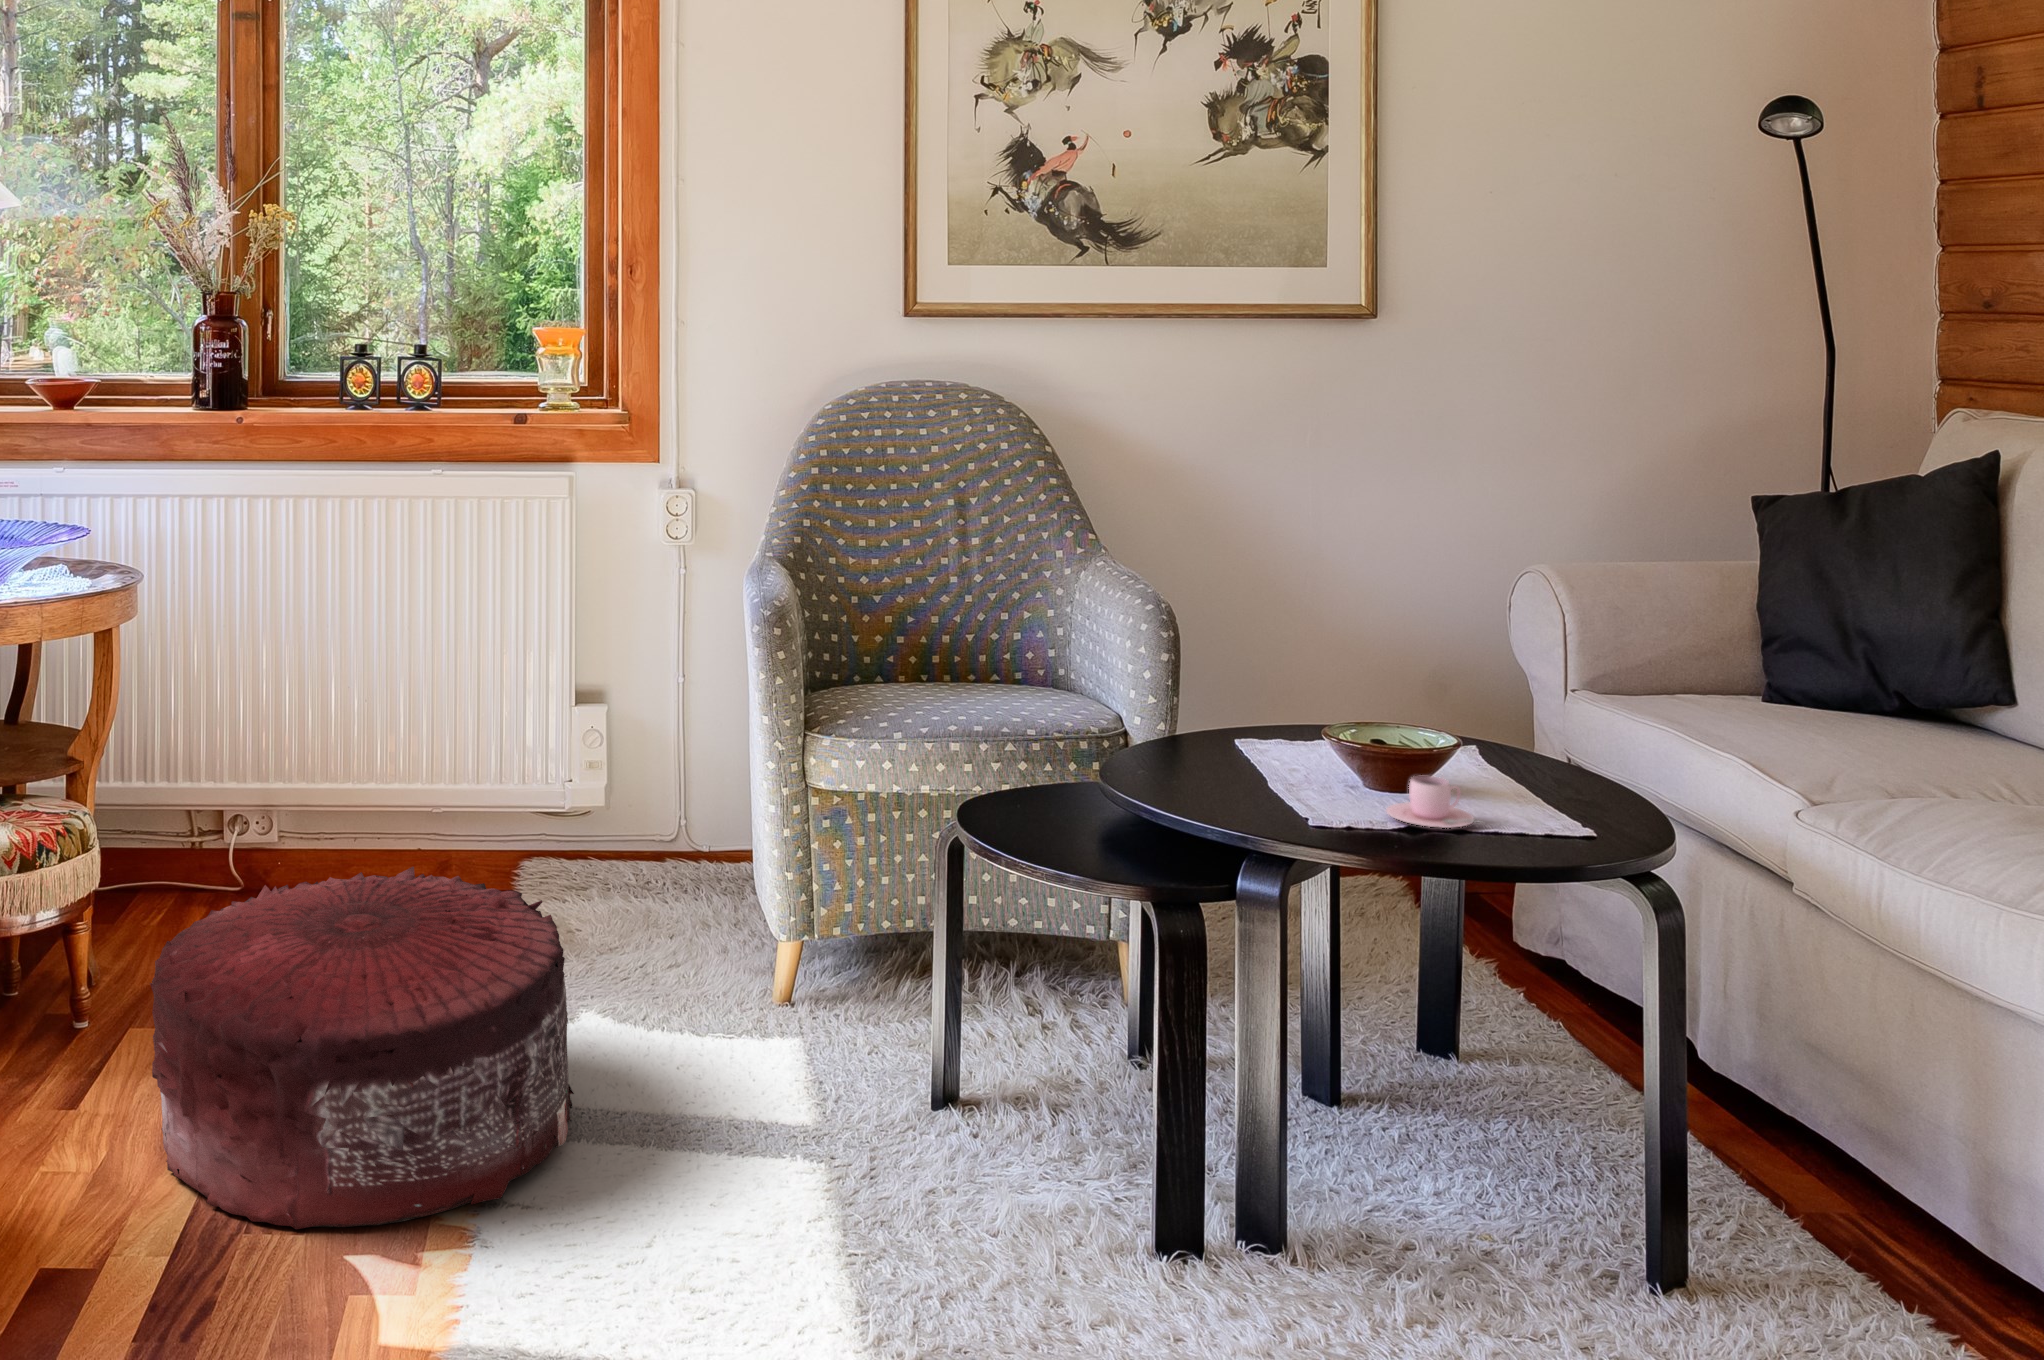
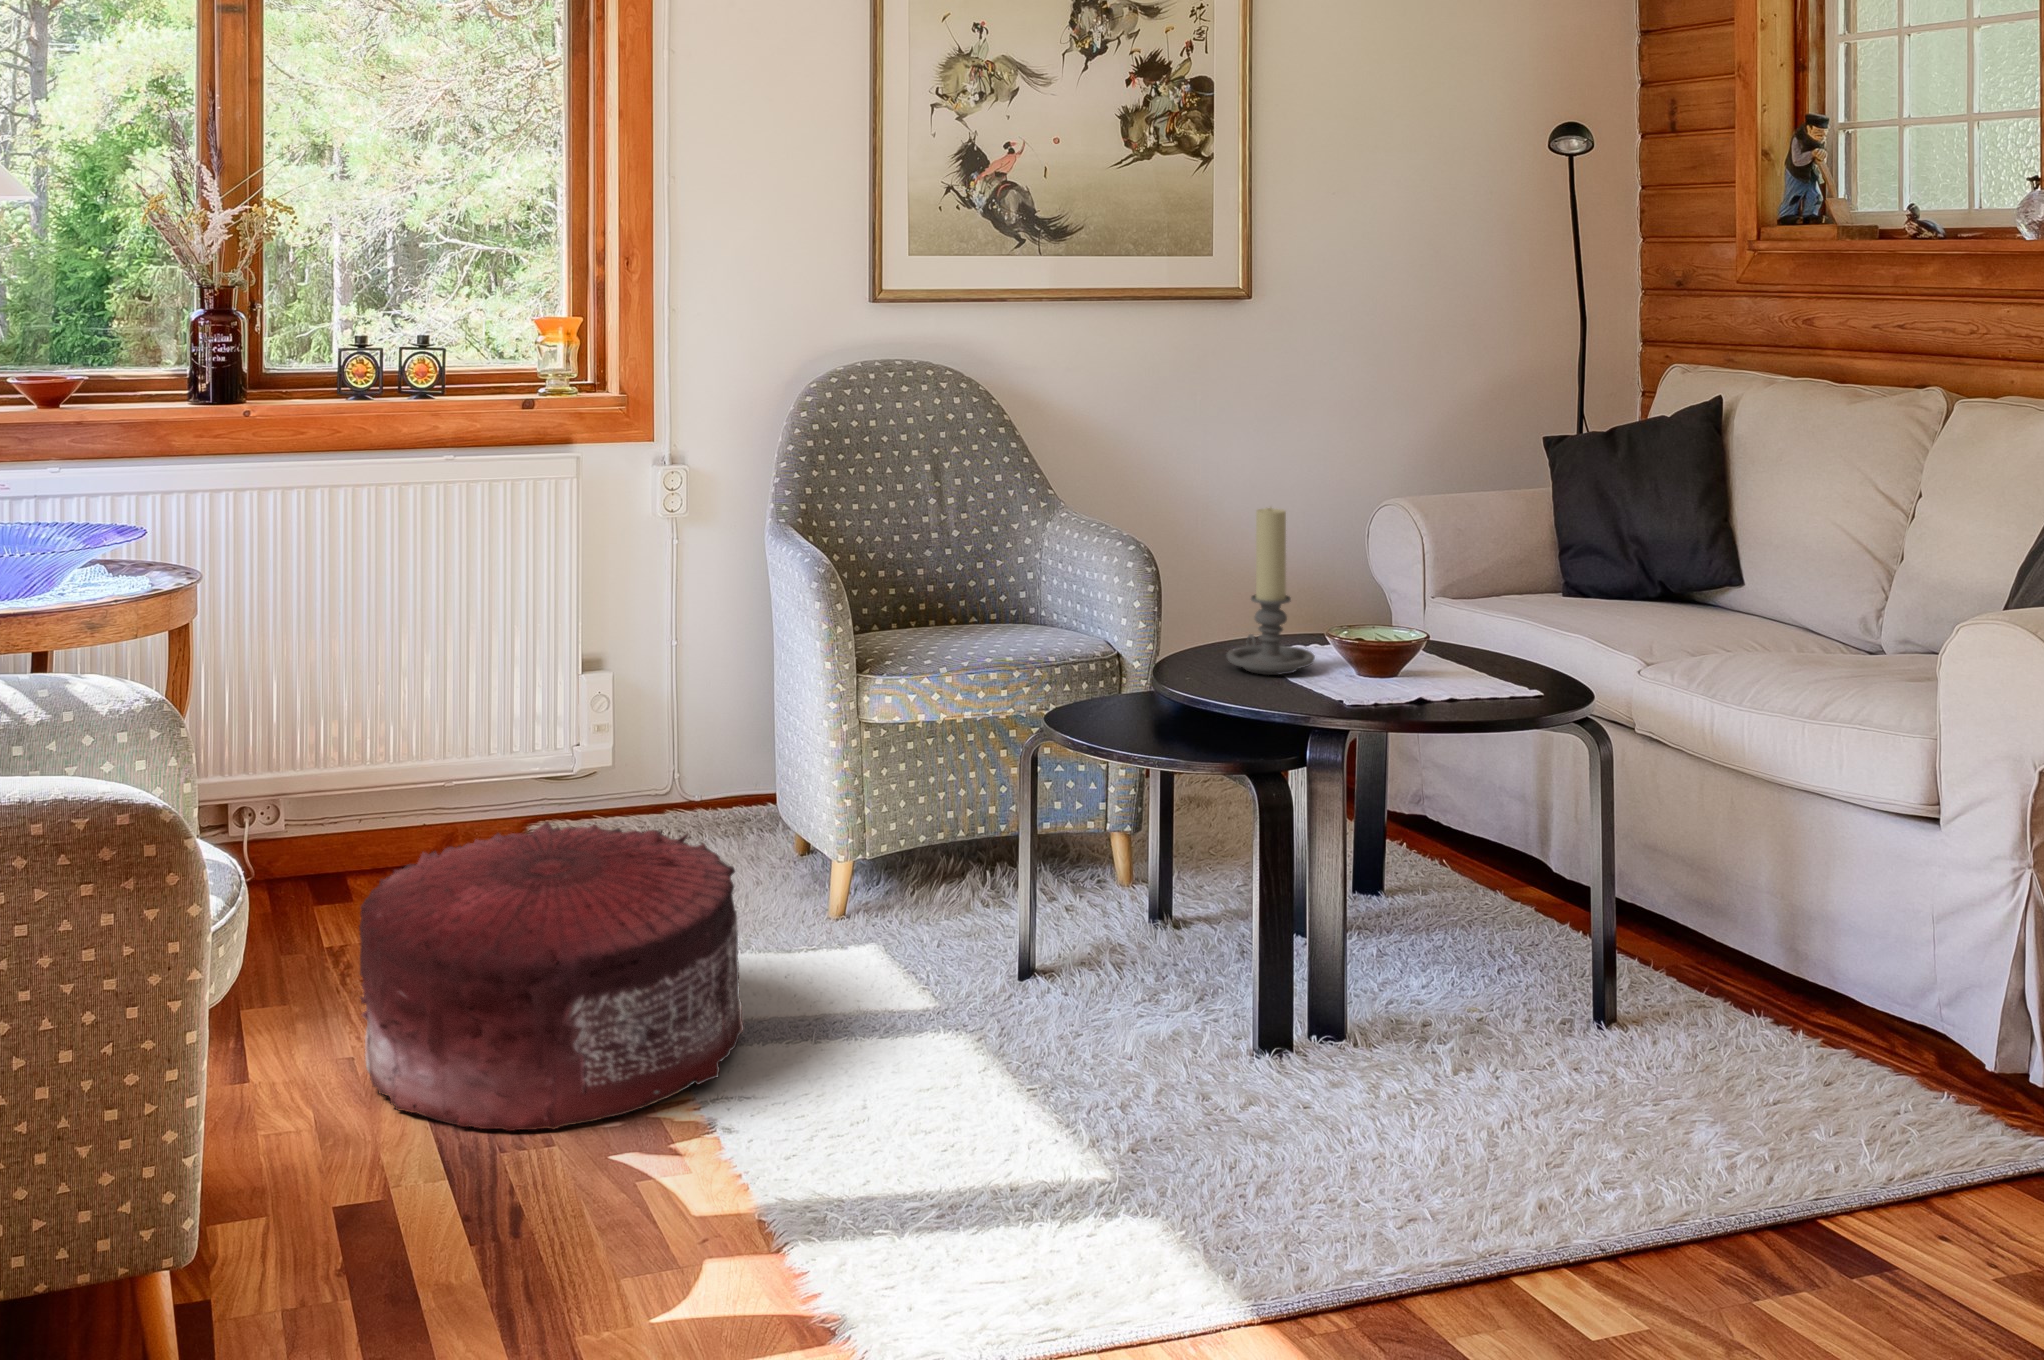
candle holder: none [1200,570,1320,791] -> present [1227,507,1315,675]
teacup: present [1387,776,1475,828] -> none [1372,610,1440,686]

